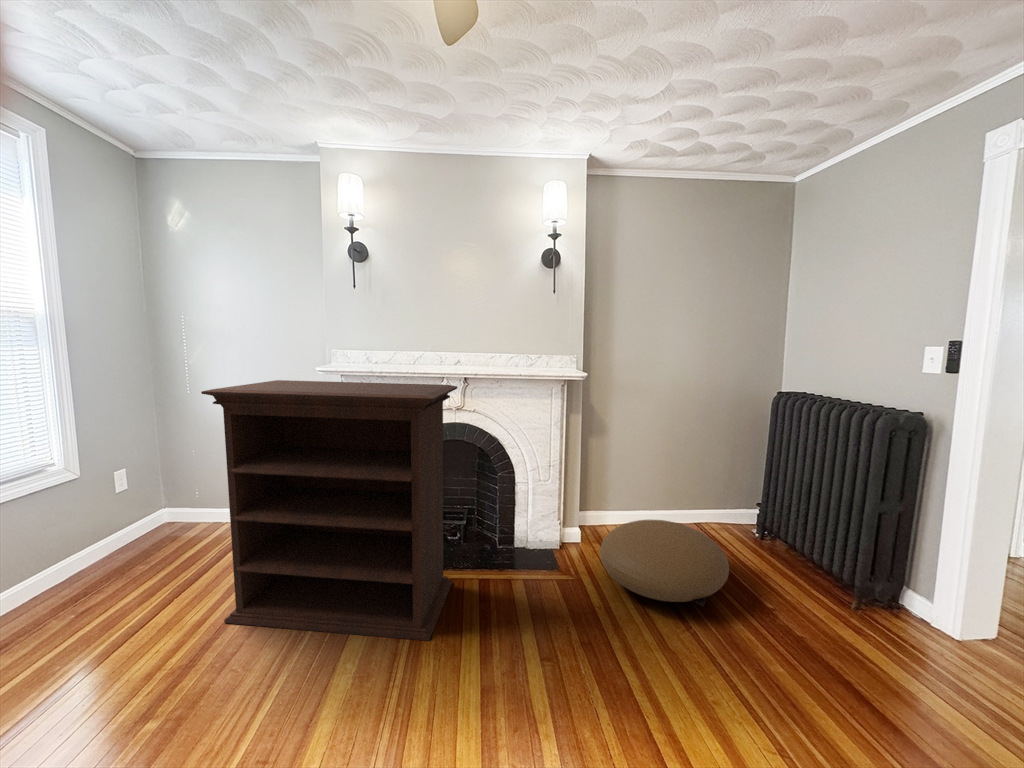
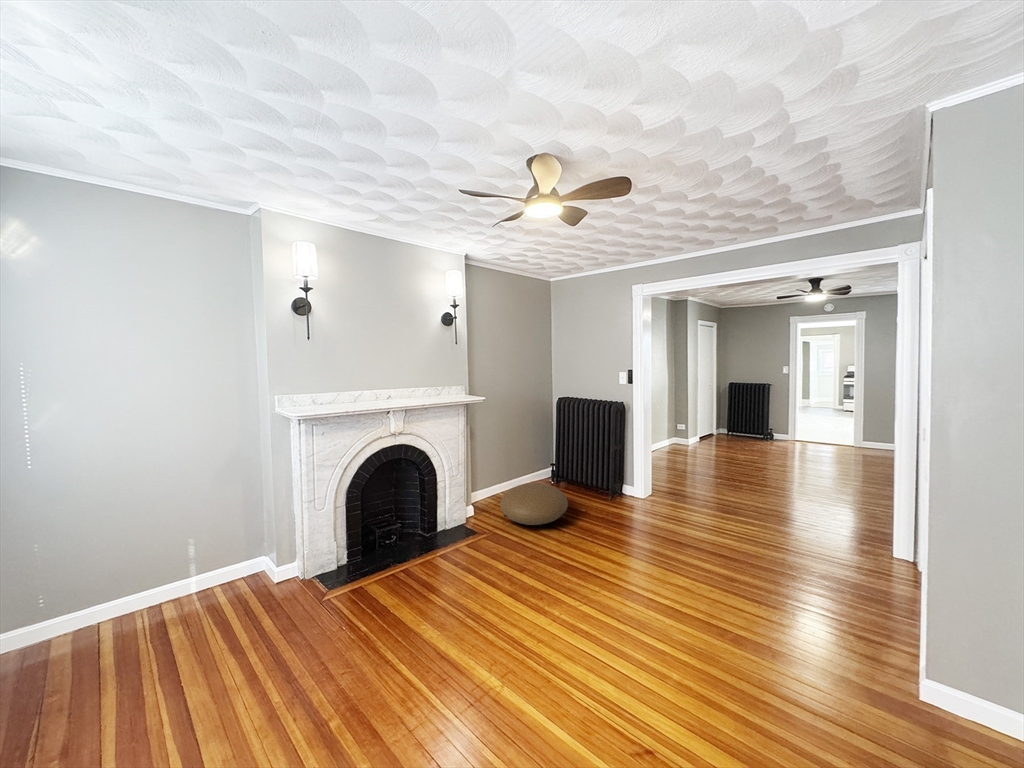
bookshelf: present [201,380,457,641] -> none [255,417,457,666]

